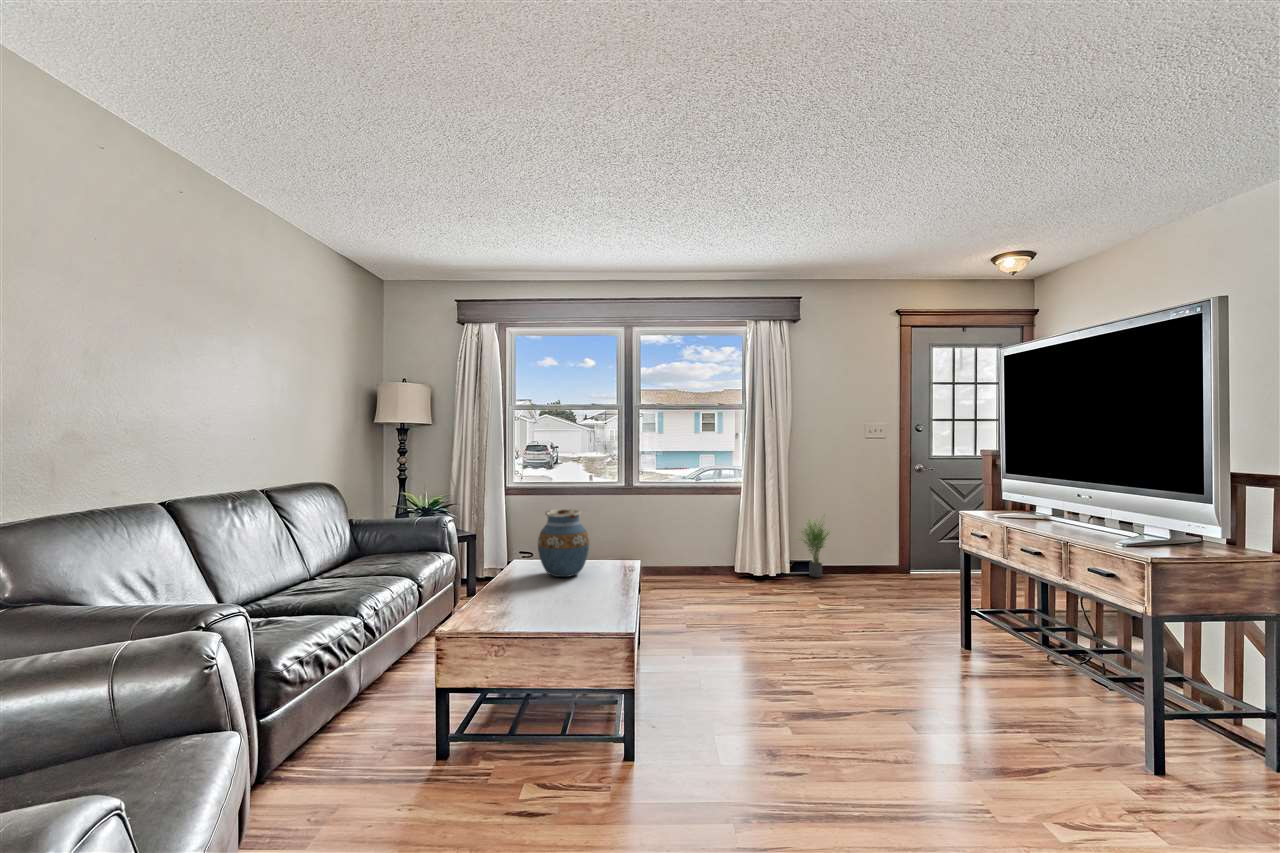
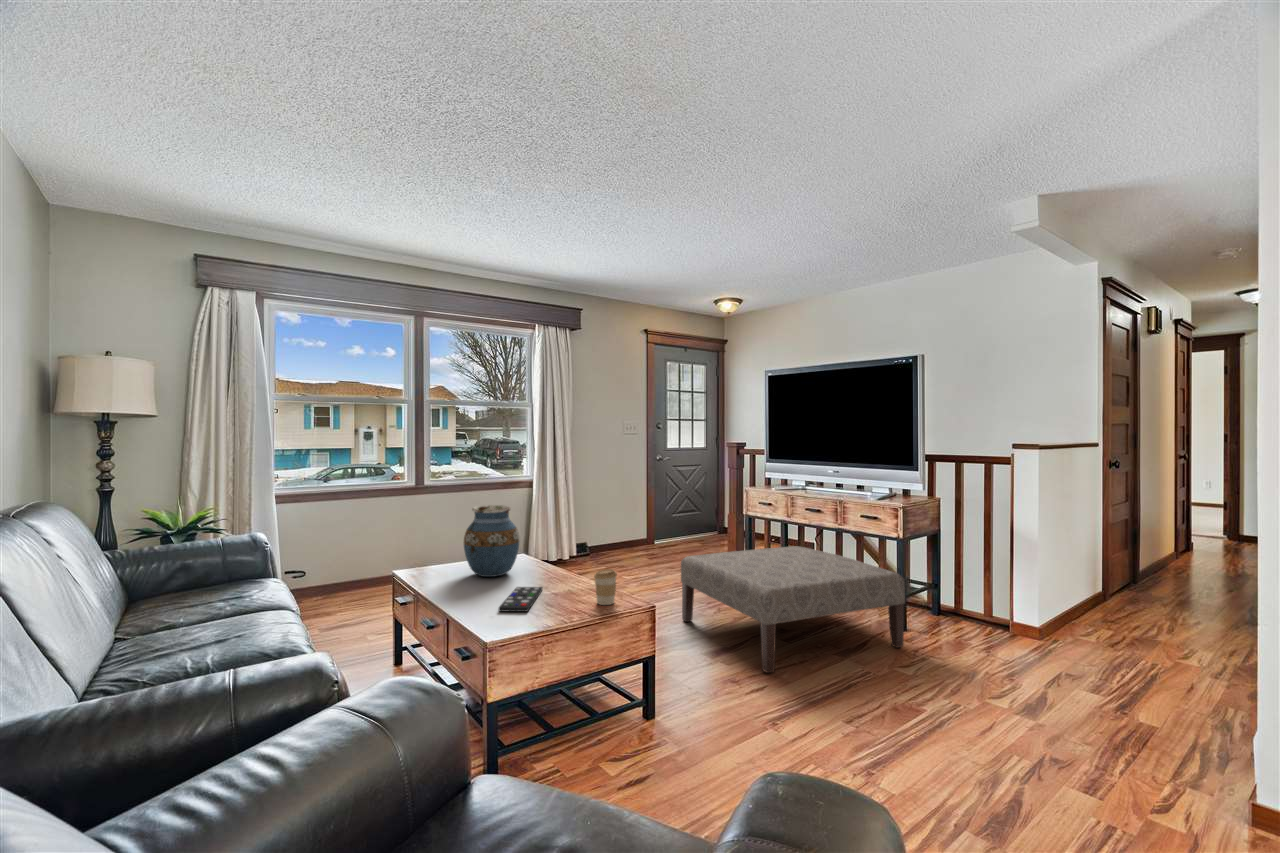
potted plant: present [803,520,828,577] -> none [579,501,613,560]
coffee cup: none [575,587,599,624] -> present [594,569,617,605]
ottoman: none [808,588,1092,790] -> present [681,546,905,673]
remote control: none [496,590,568,614] -> present [499,587,542,611]

